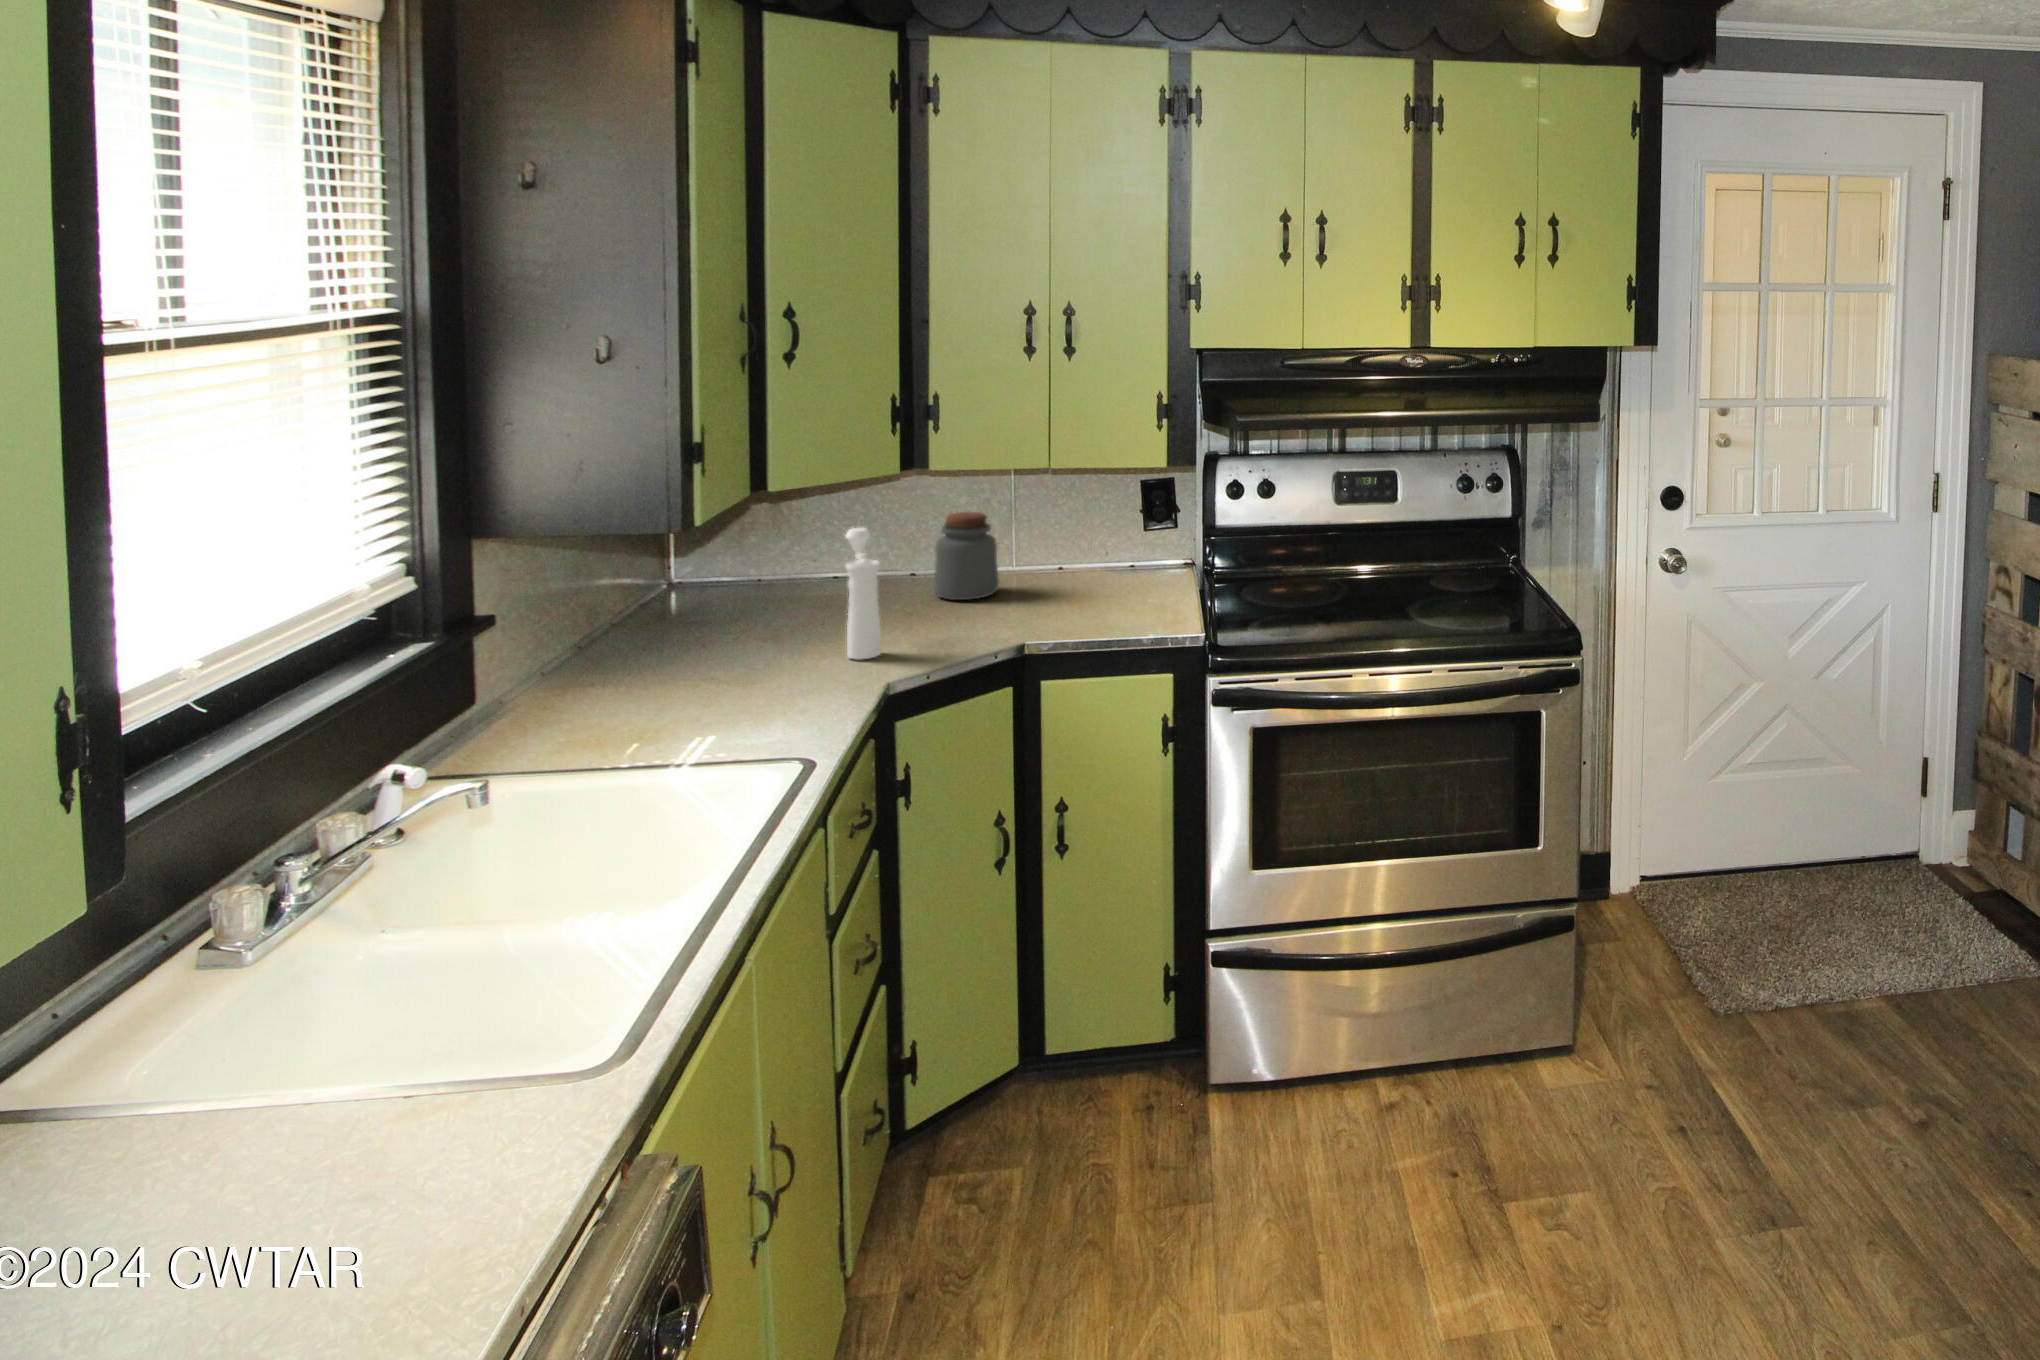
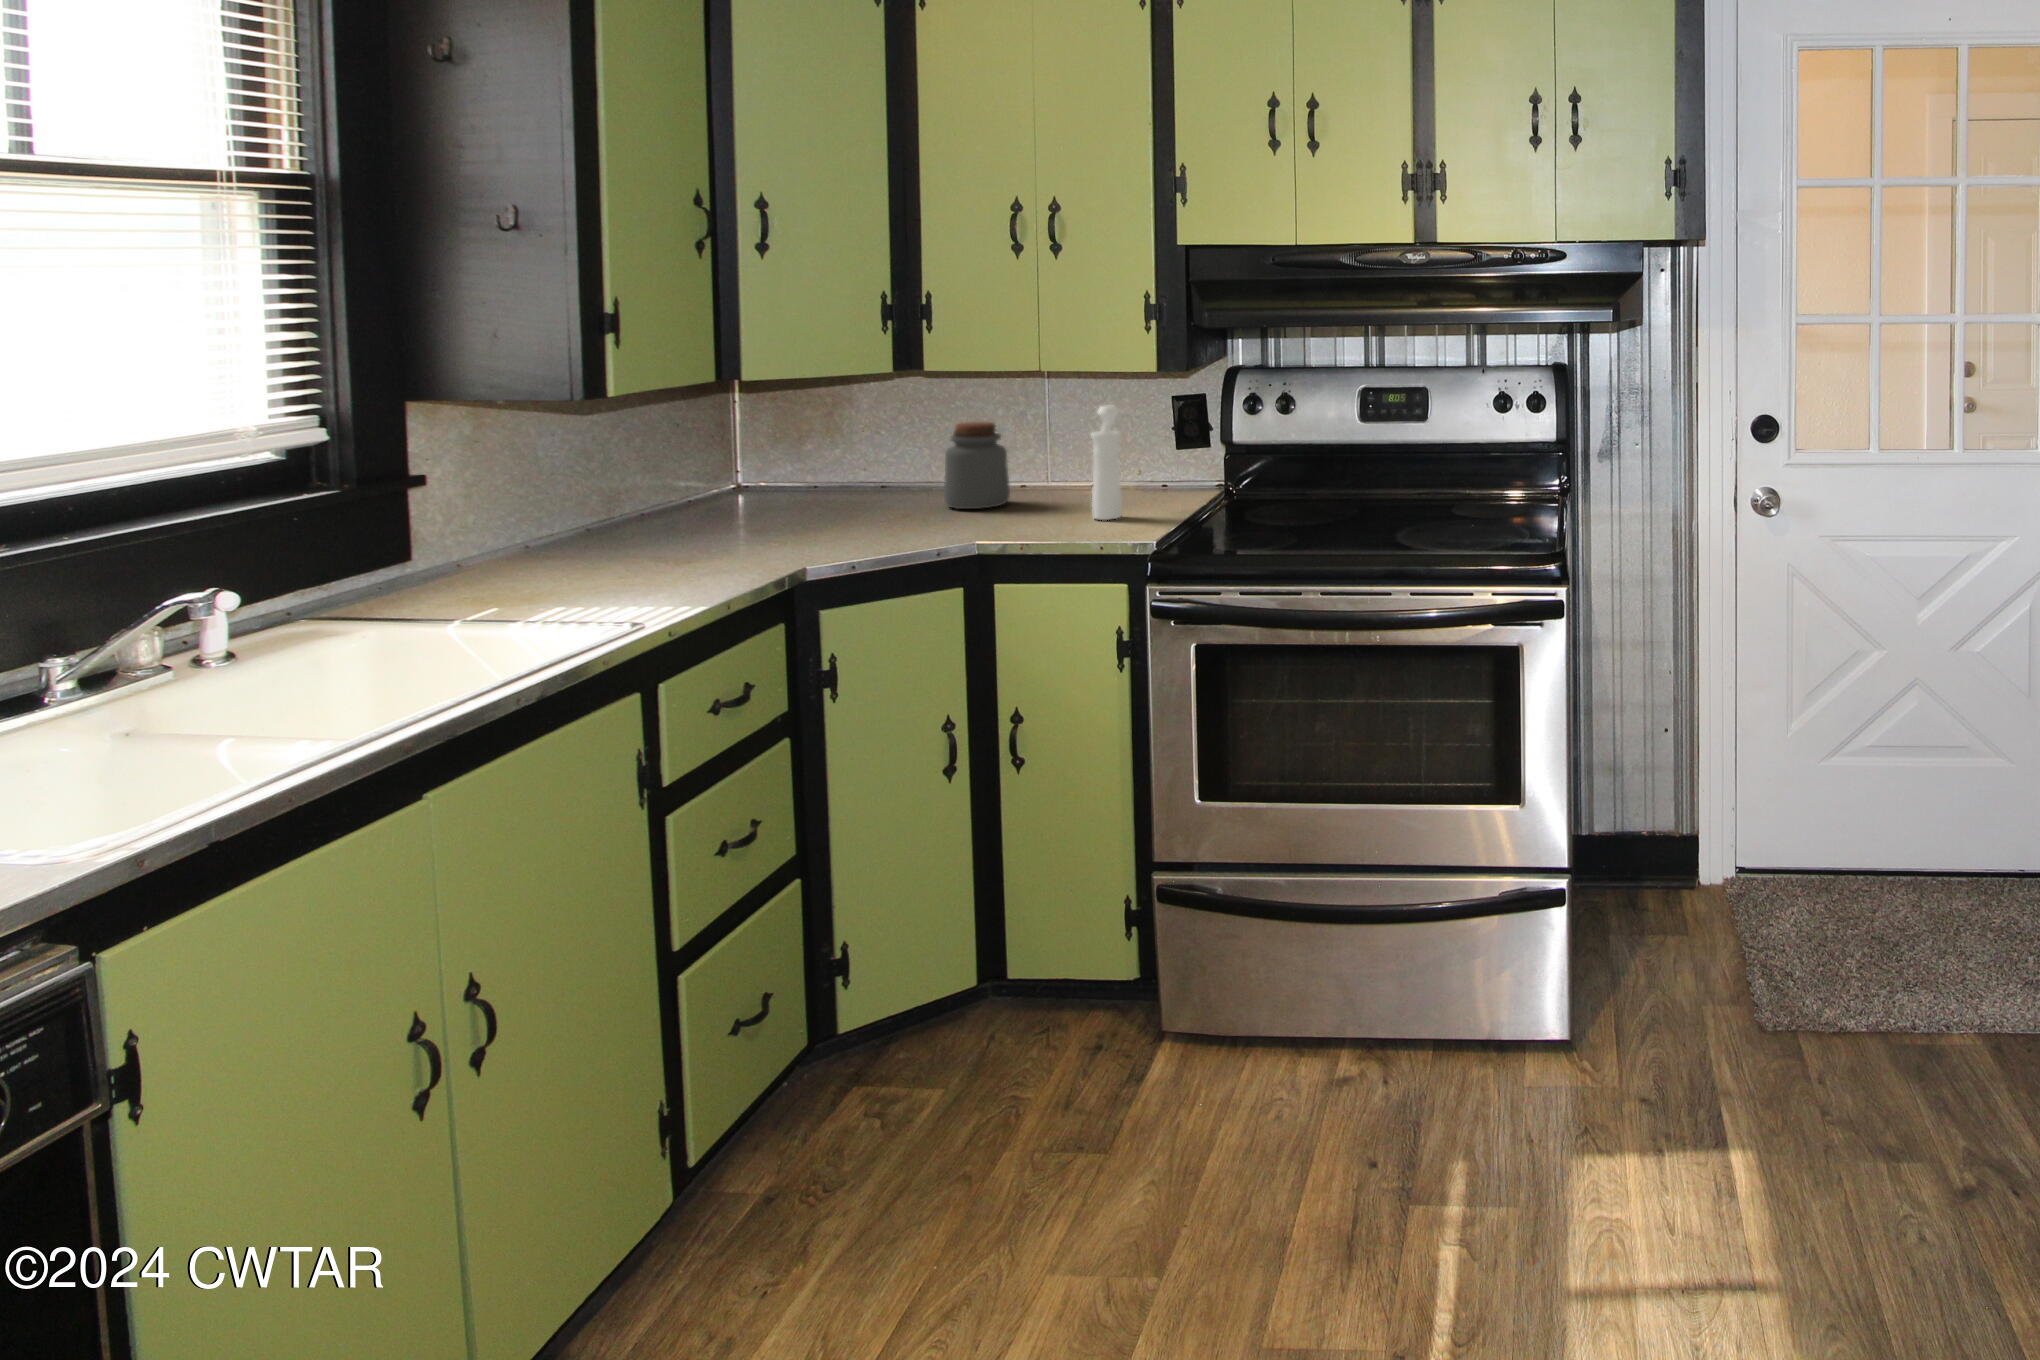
pepper mill: present [846,528,881,659] -> present [1091,406,1122,520]

